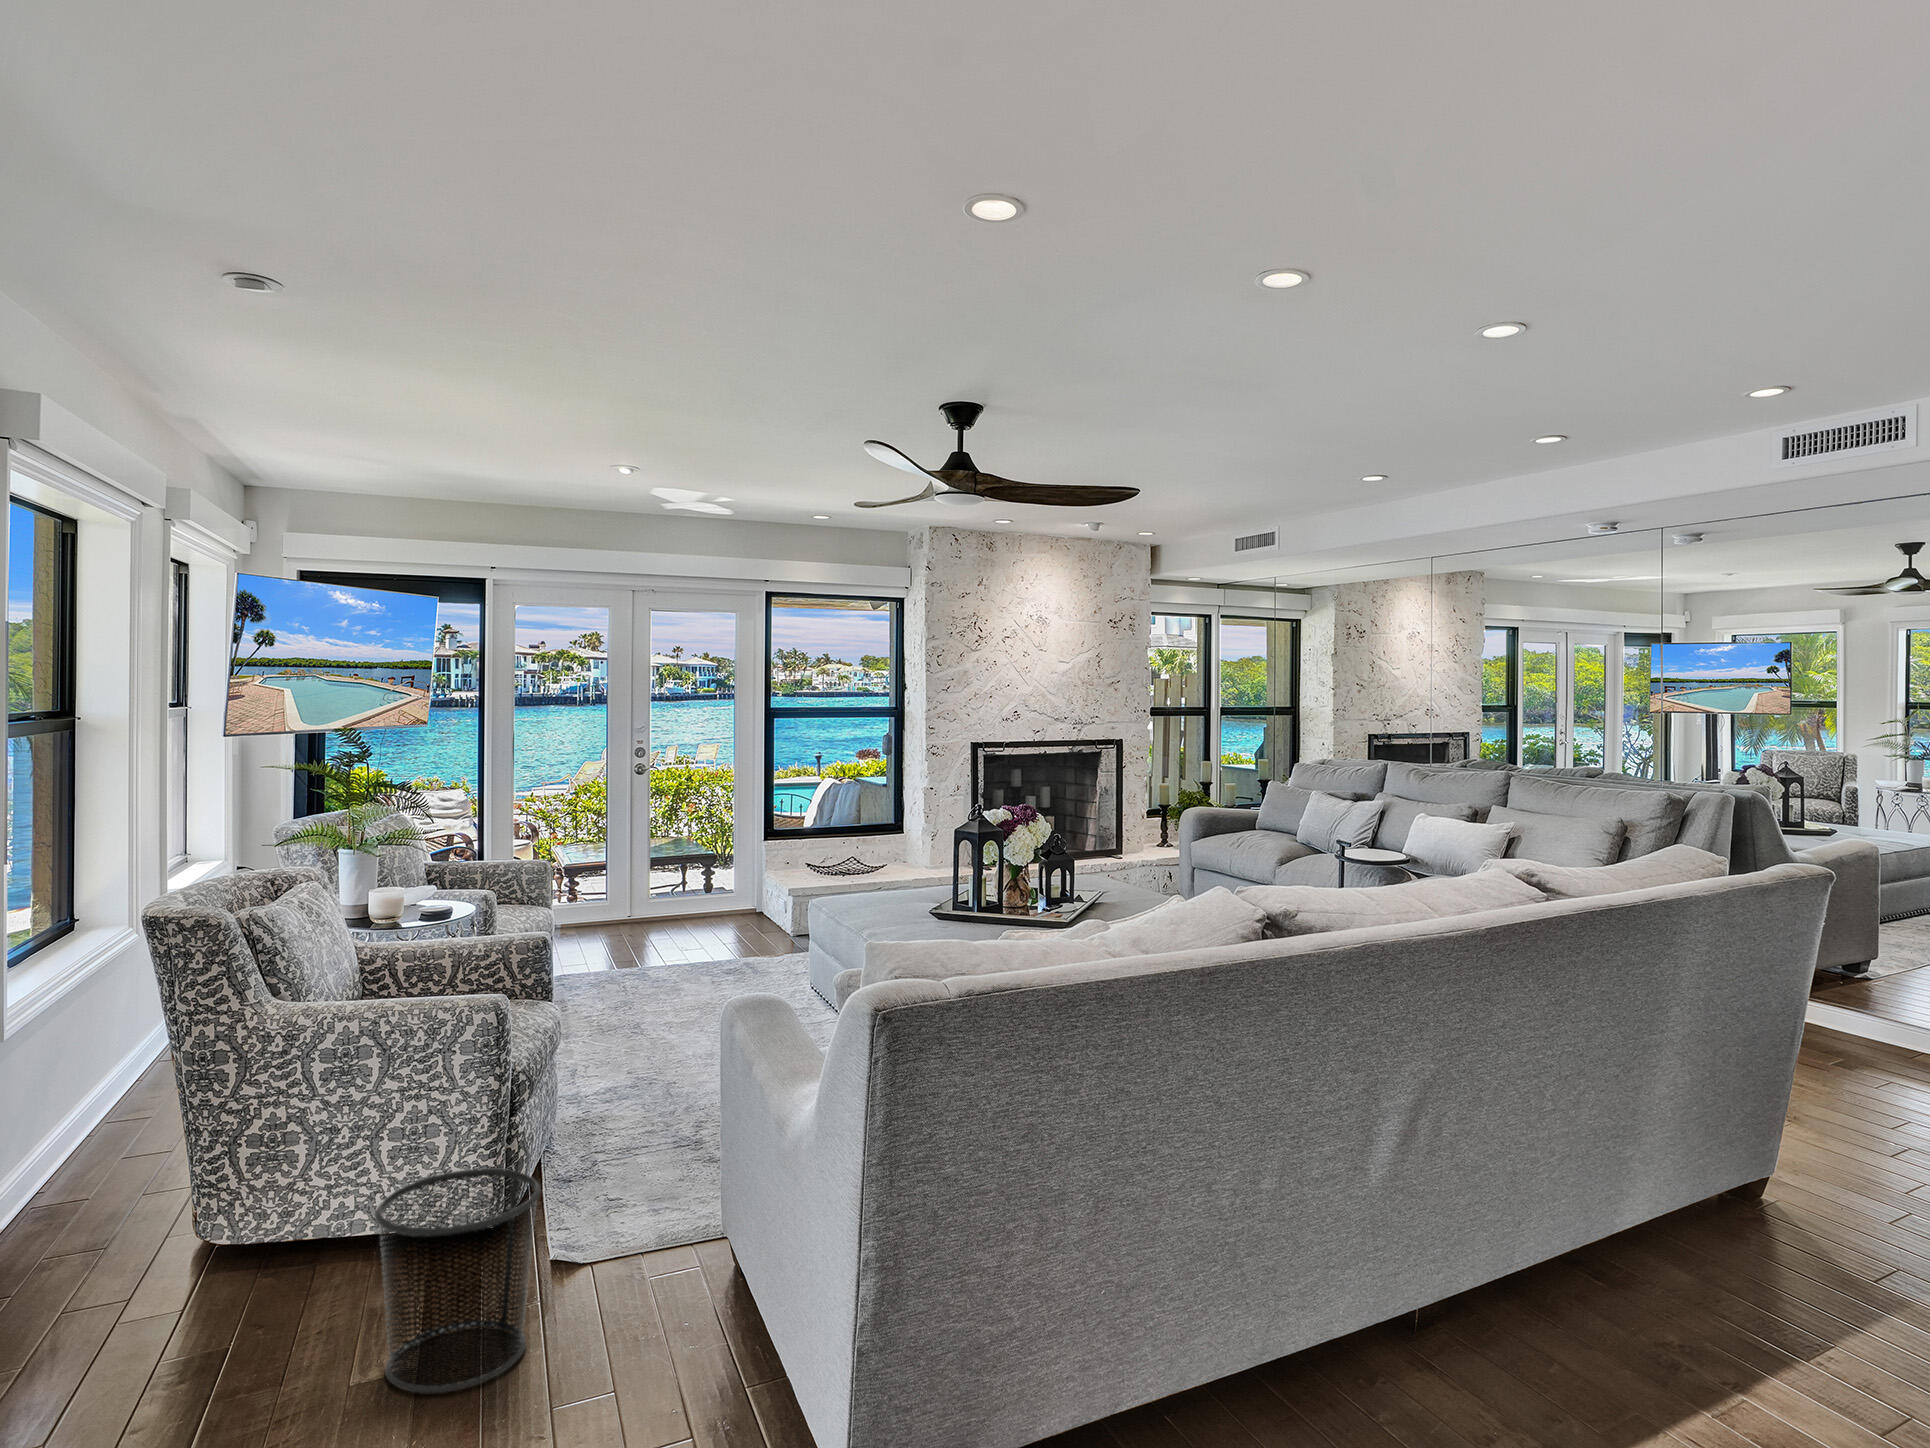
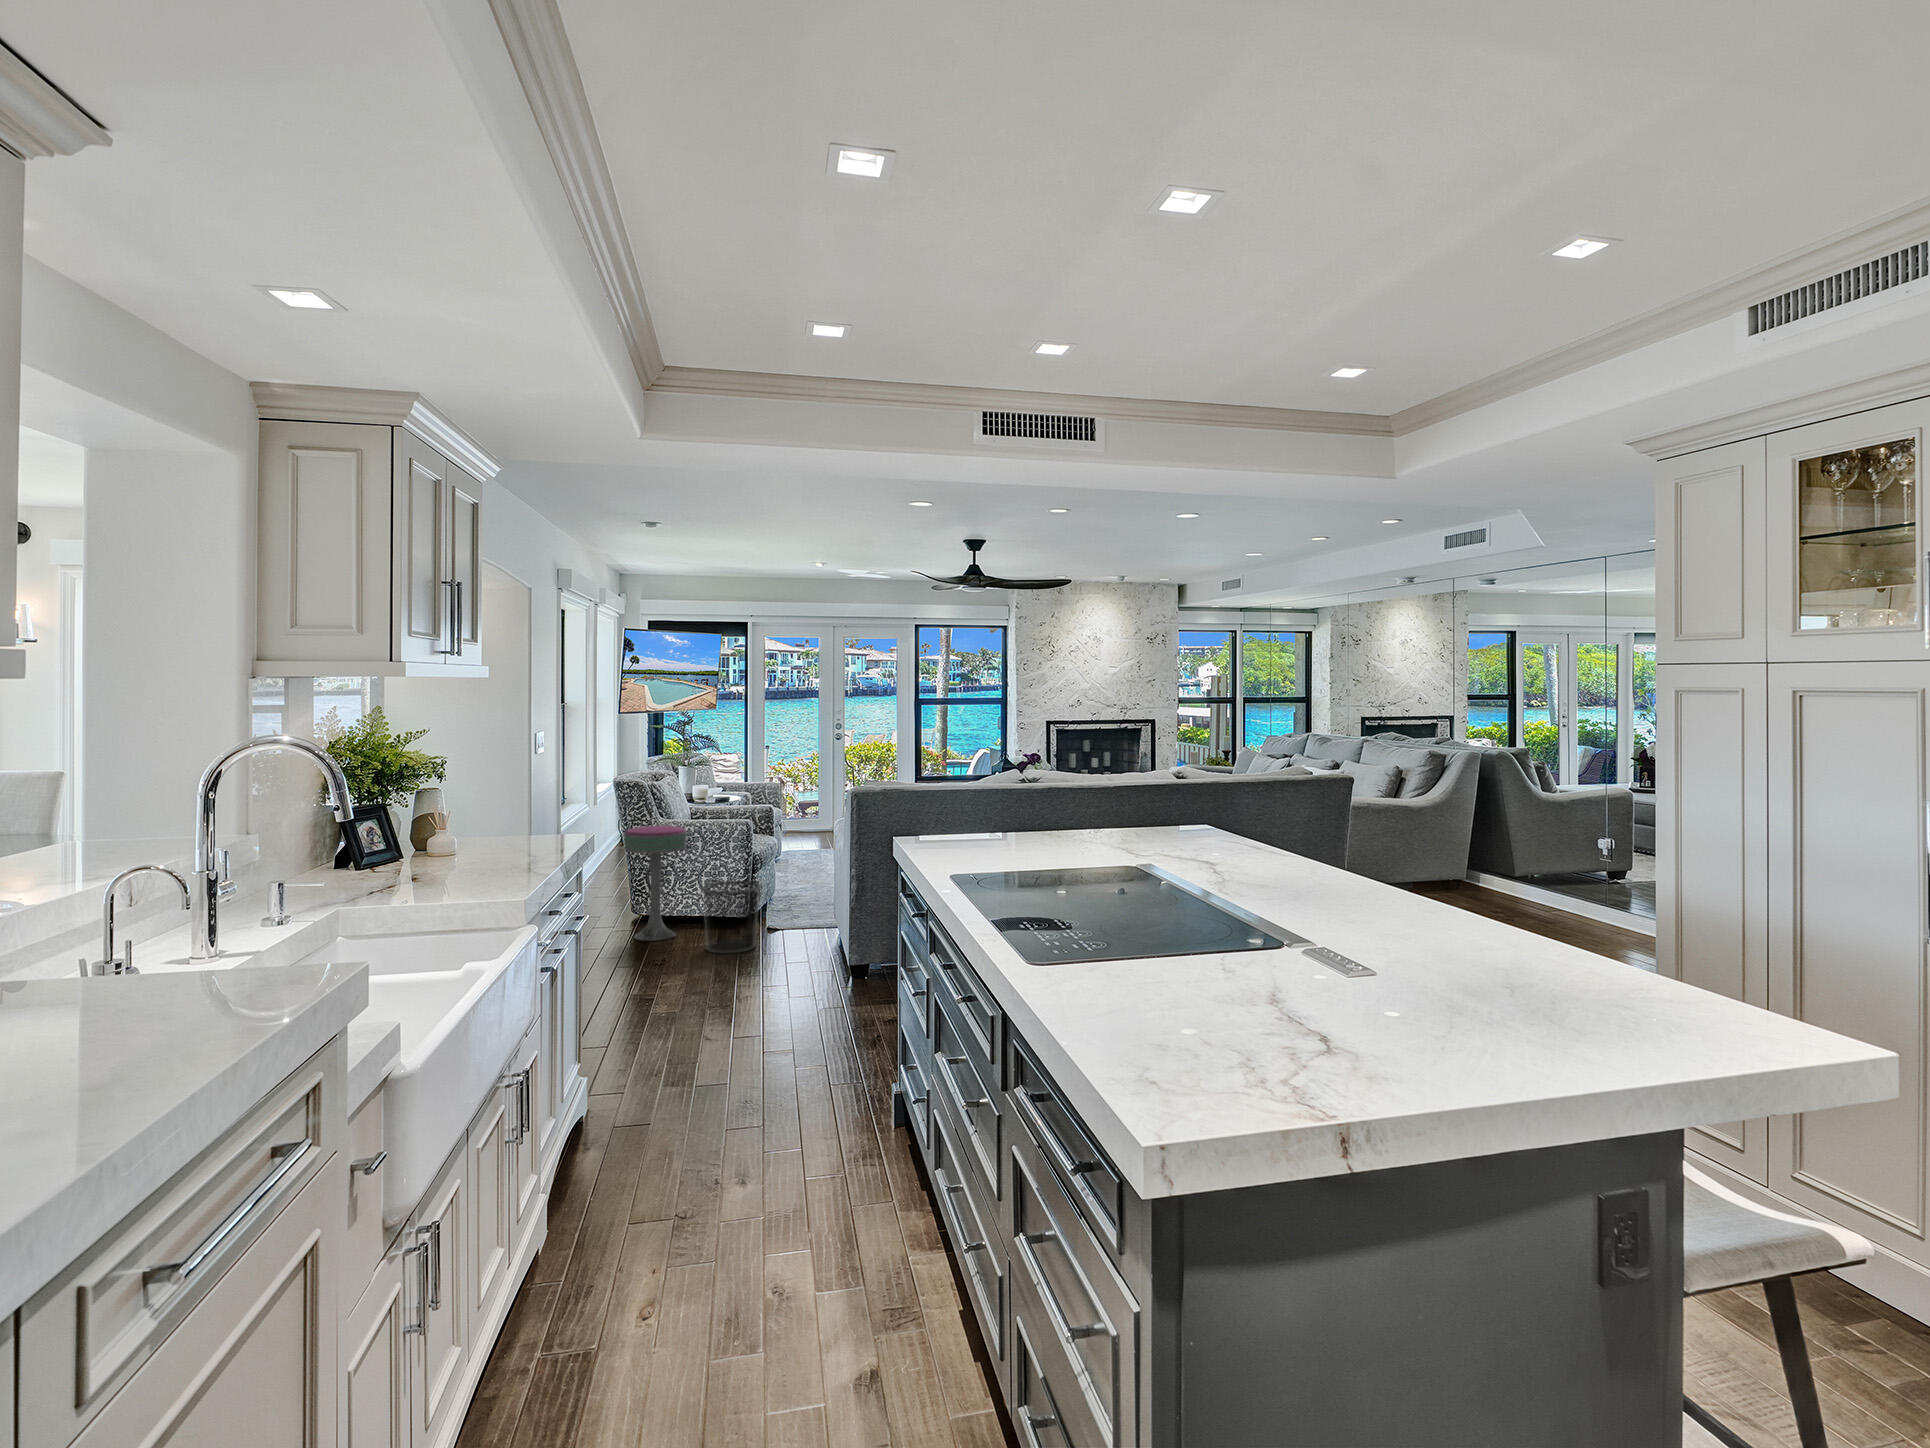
bar stool: none [159,1023,338,1344] -> present [624,826,686,941]

